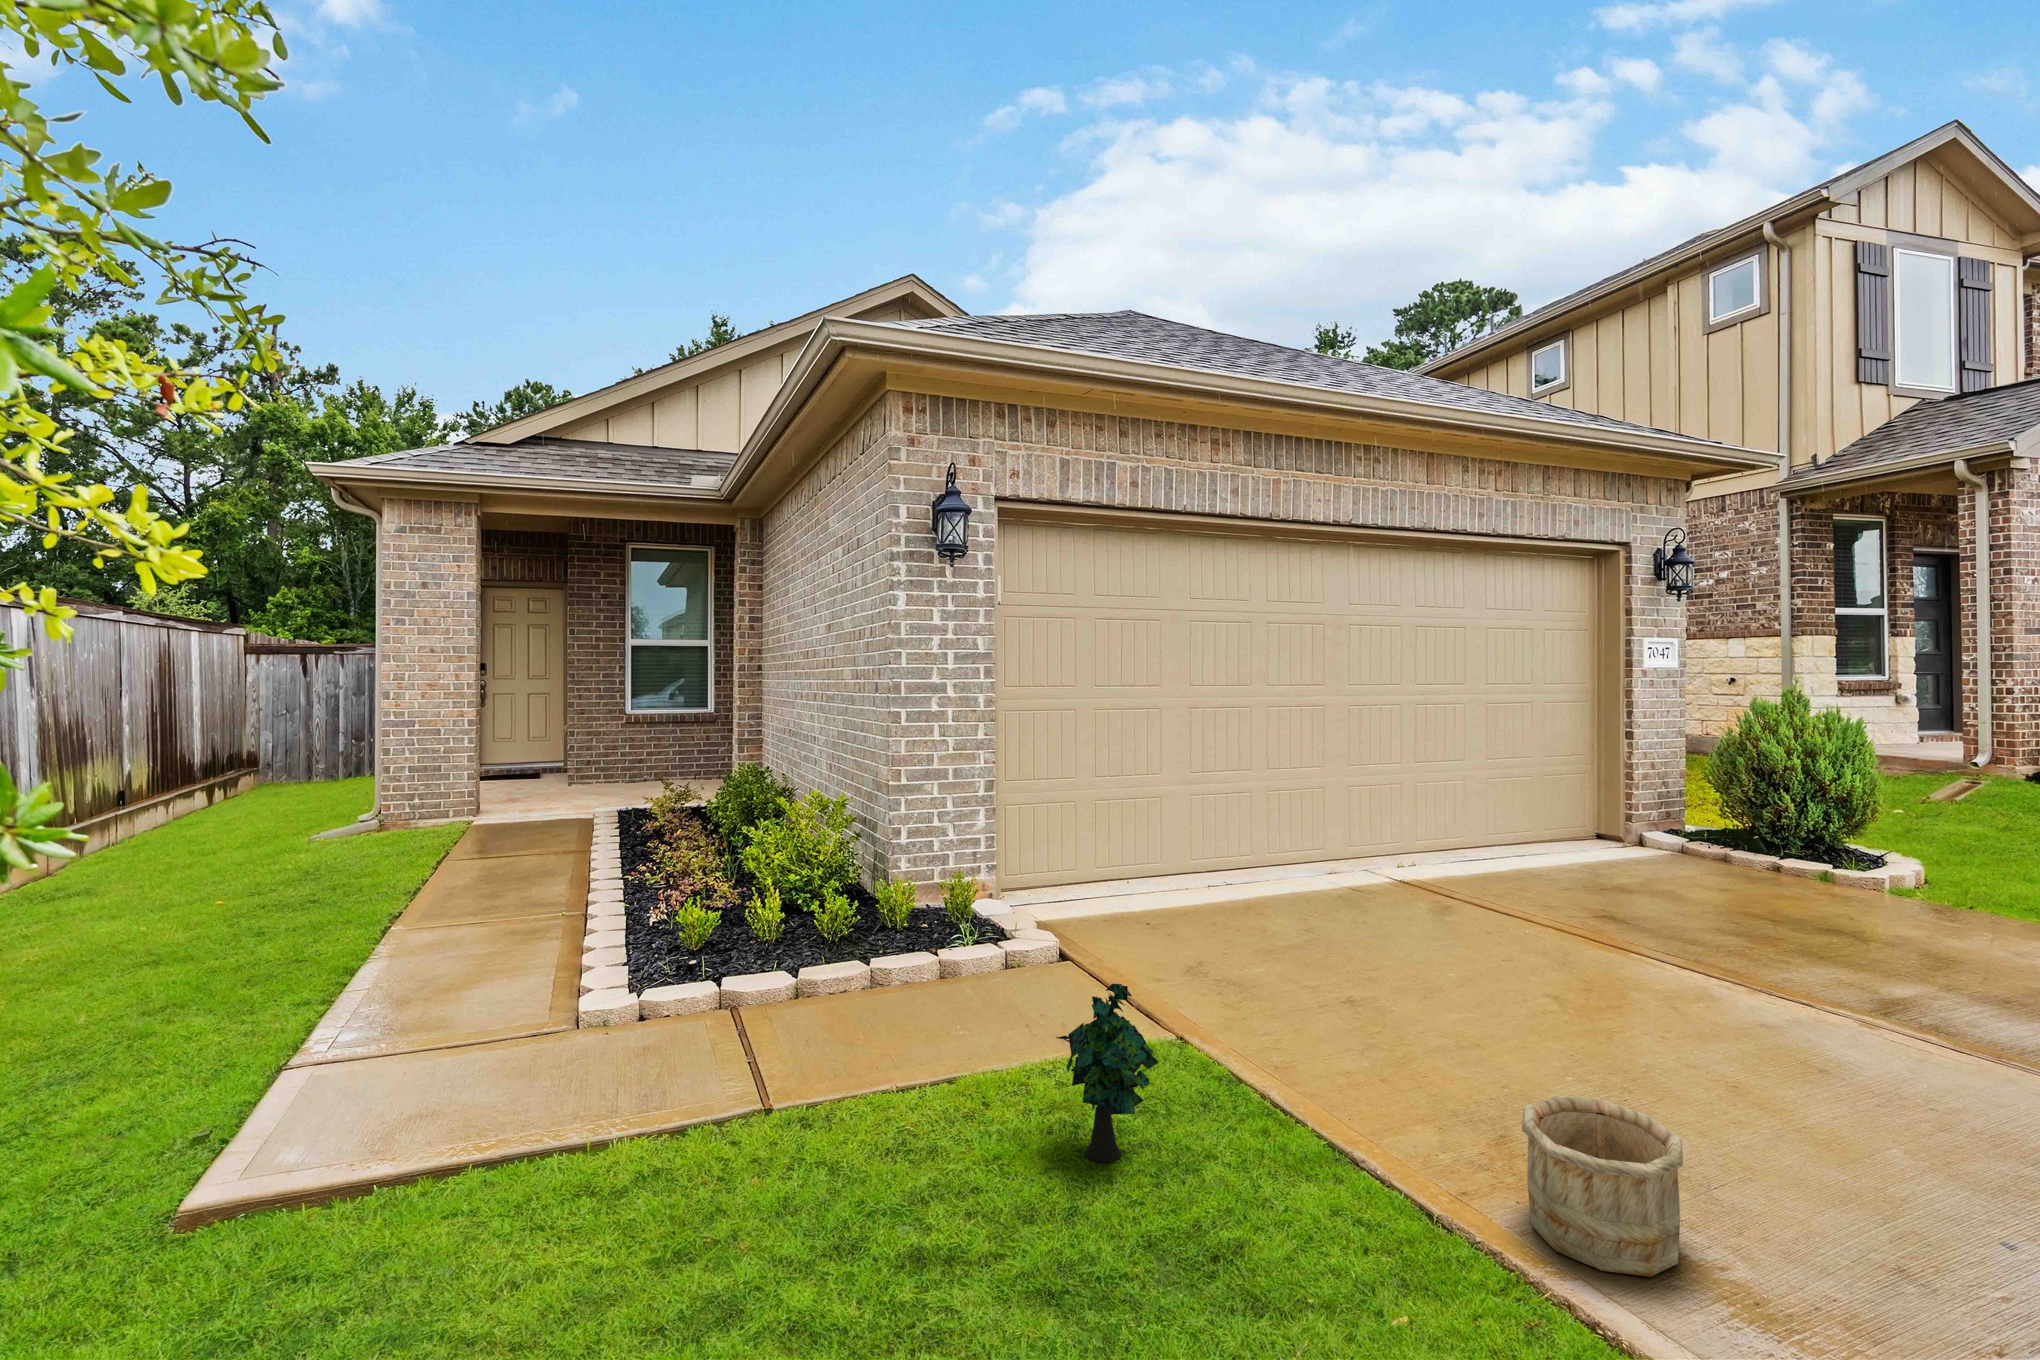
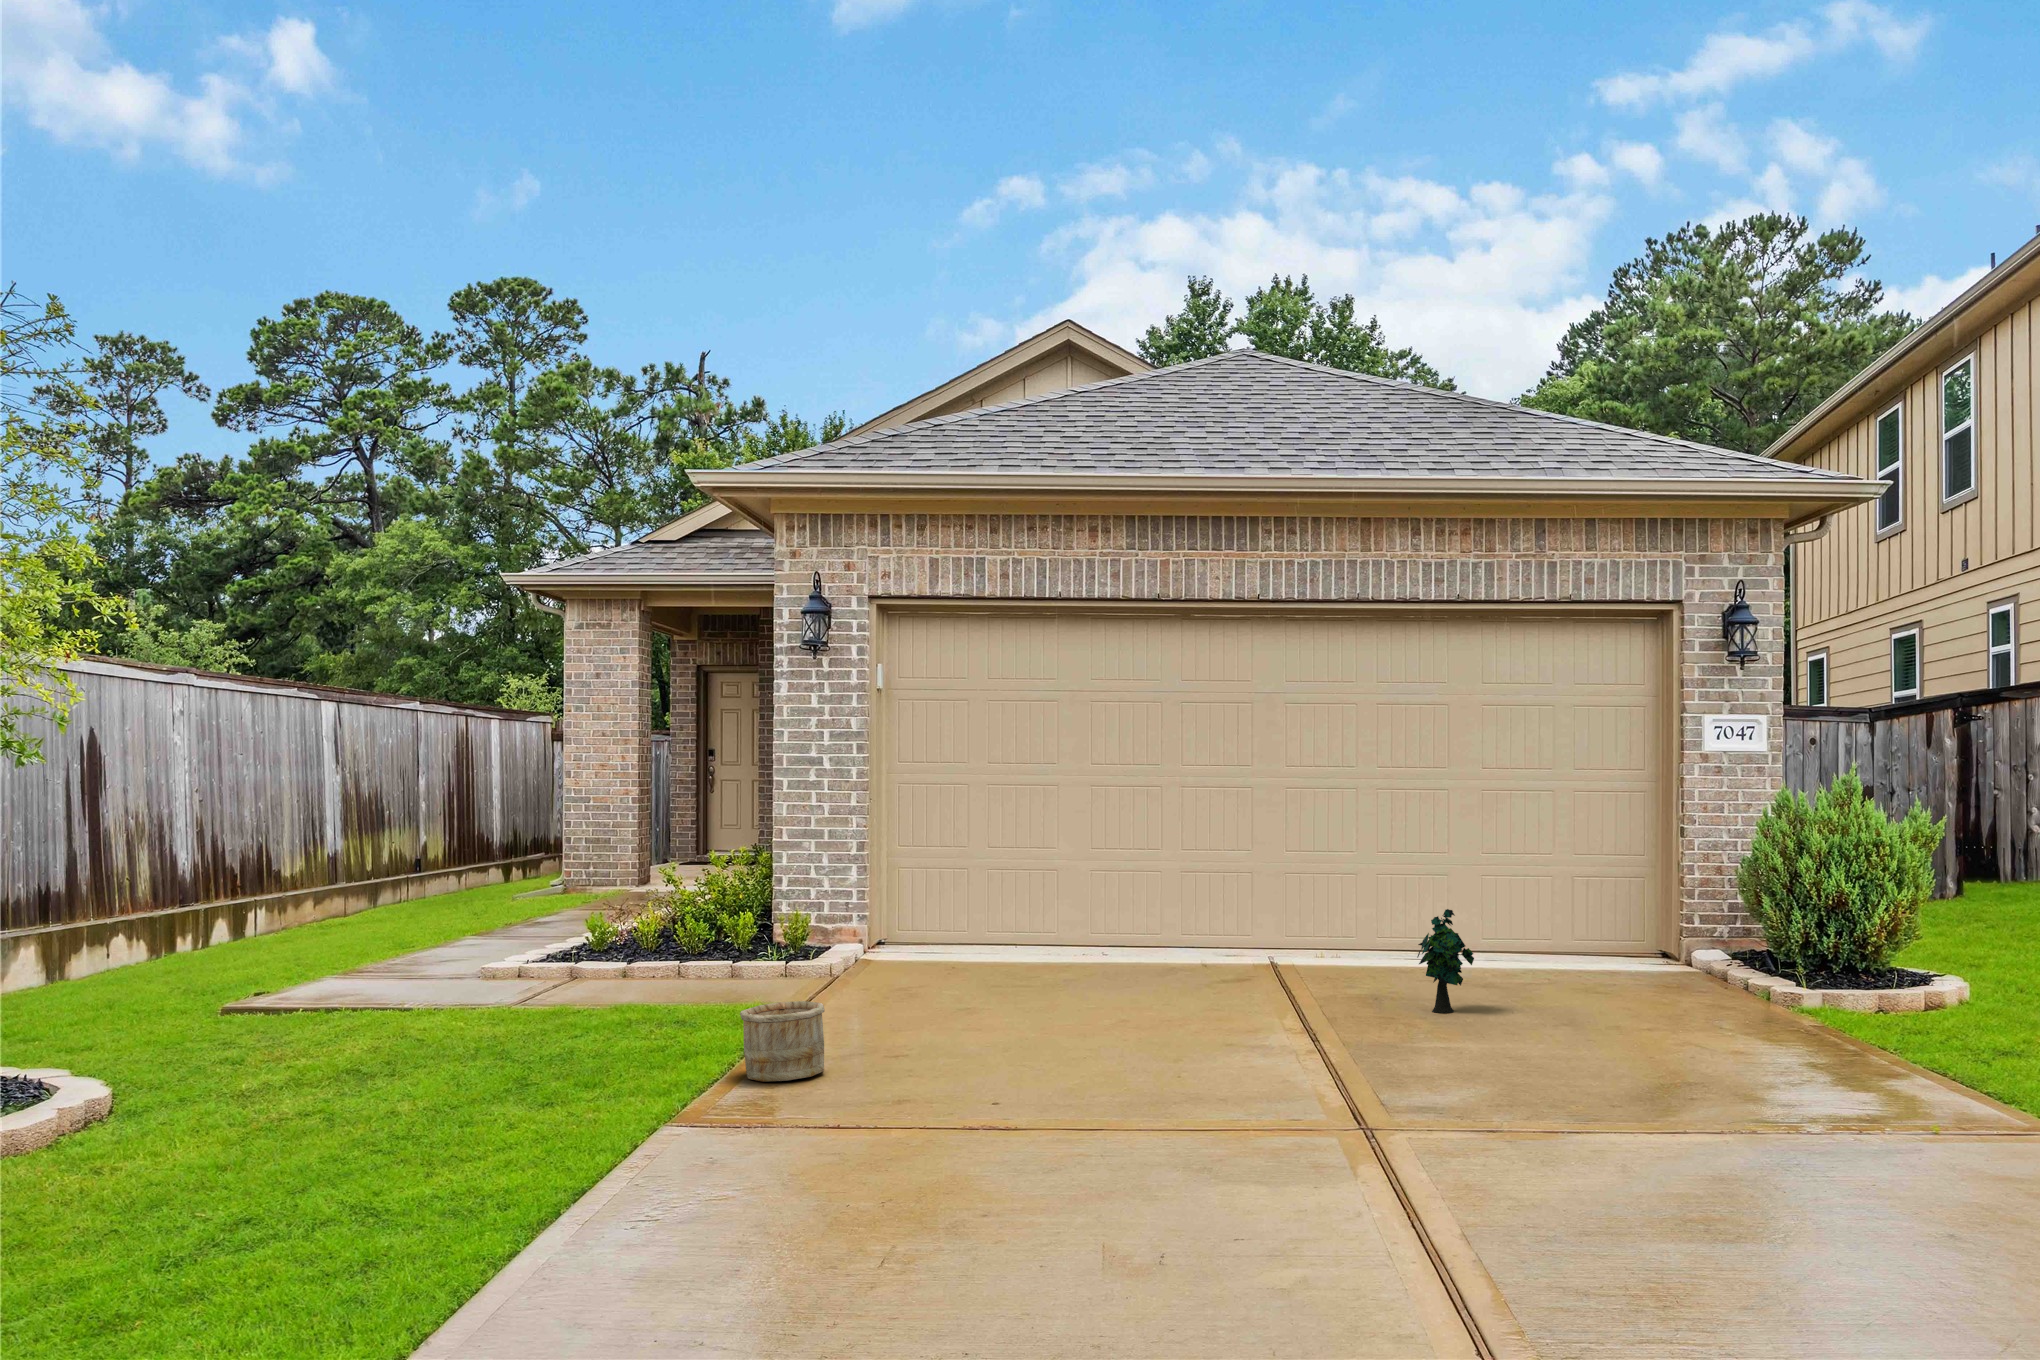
decorative plant: present [1056,984,1159,1163] -> present [1417,909,1474,1013]

